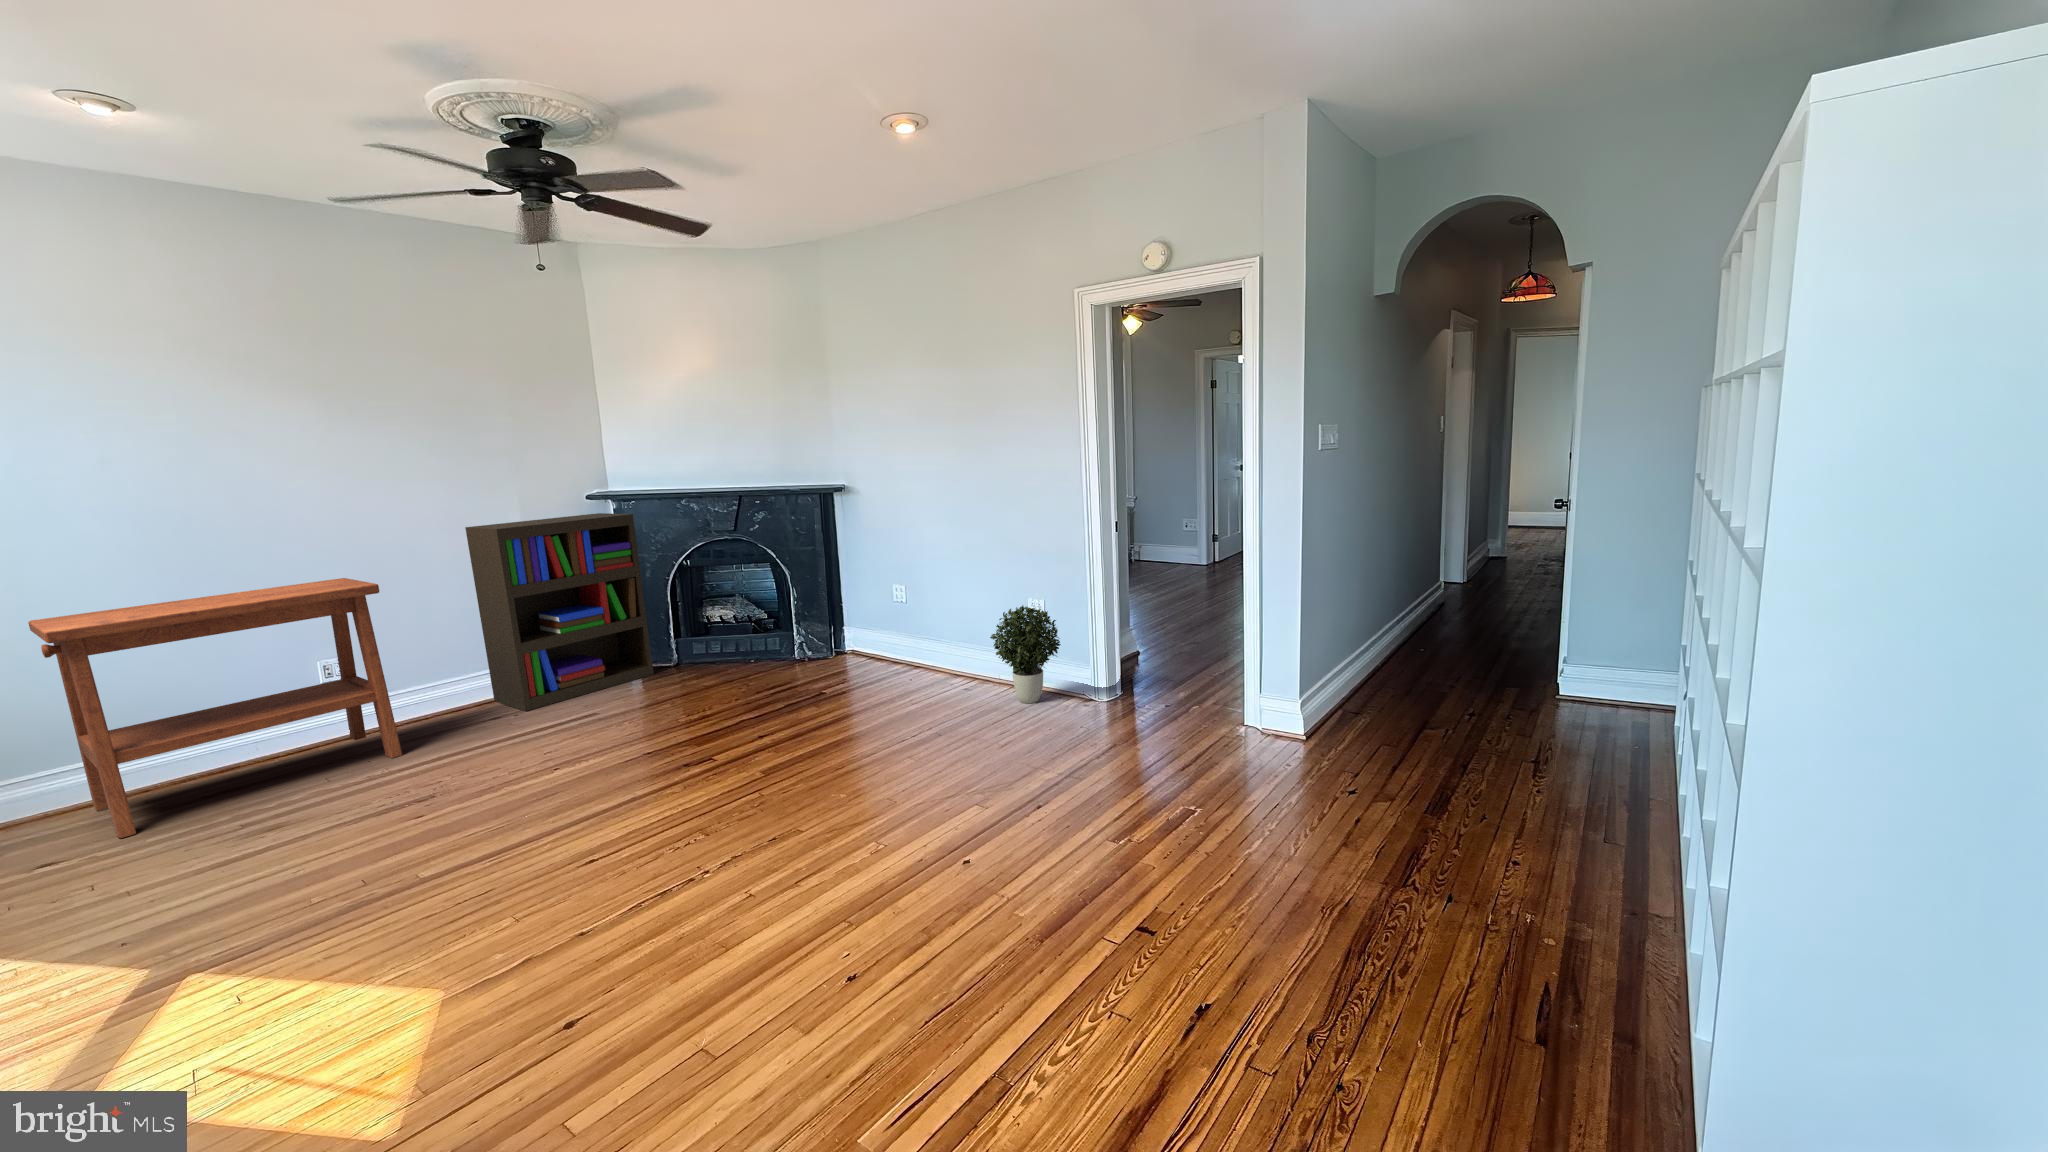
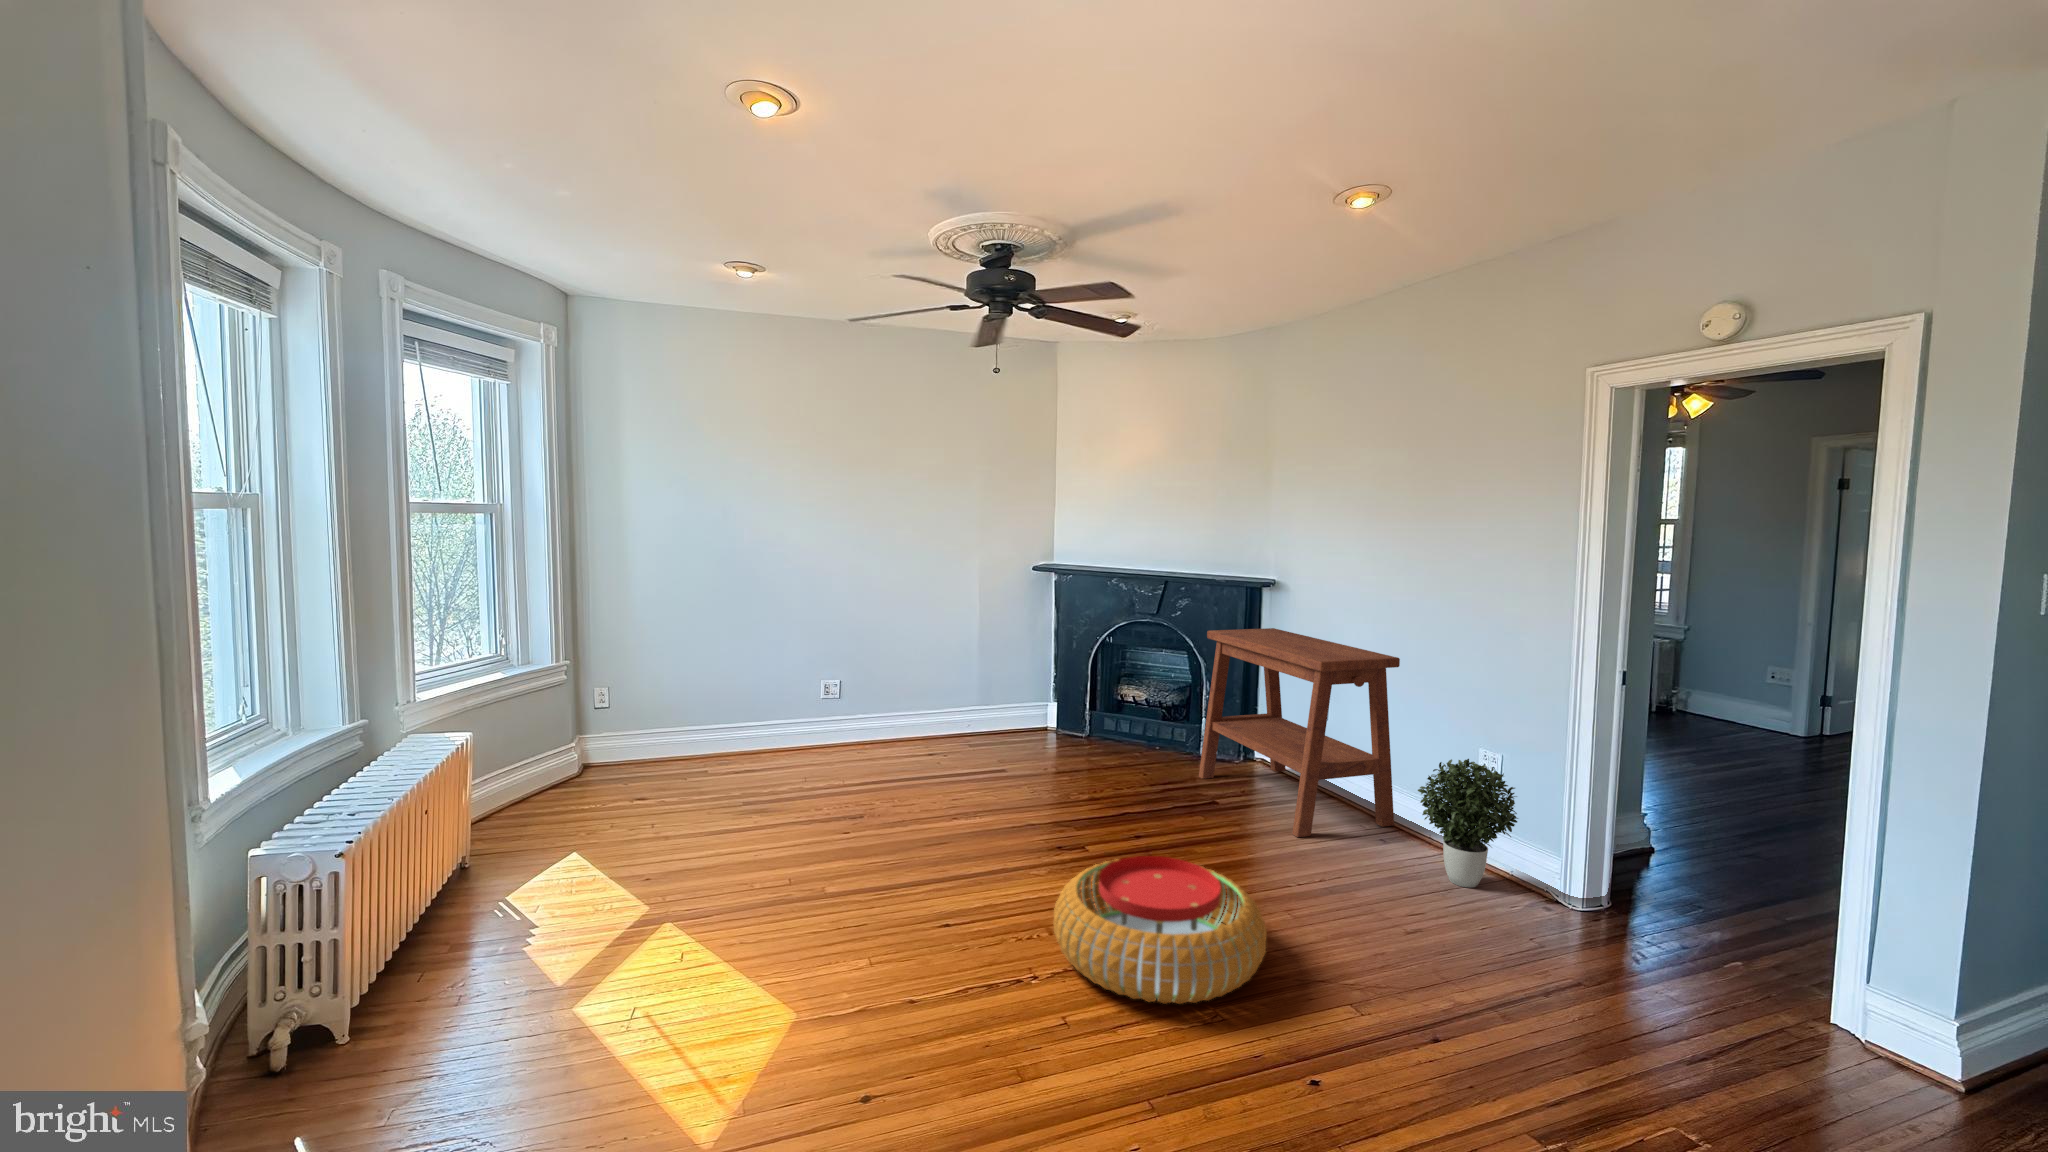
bookshelf: present [465,513,654,711] -> none [933,582,1067,755]
side table: present [28,578,402,838] -> present [1199,628,1400,837]
pouf: none [710,732,907,857] -> present [1054,856,1267,1004]

